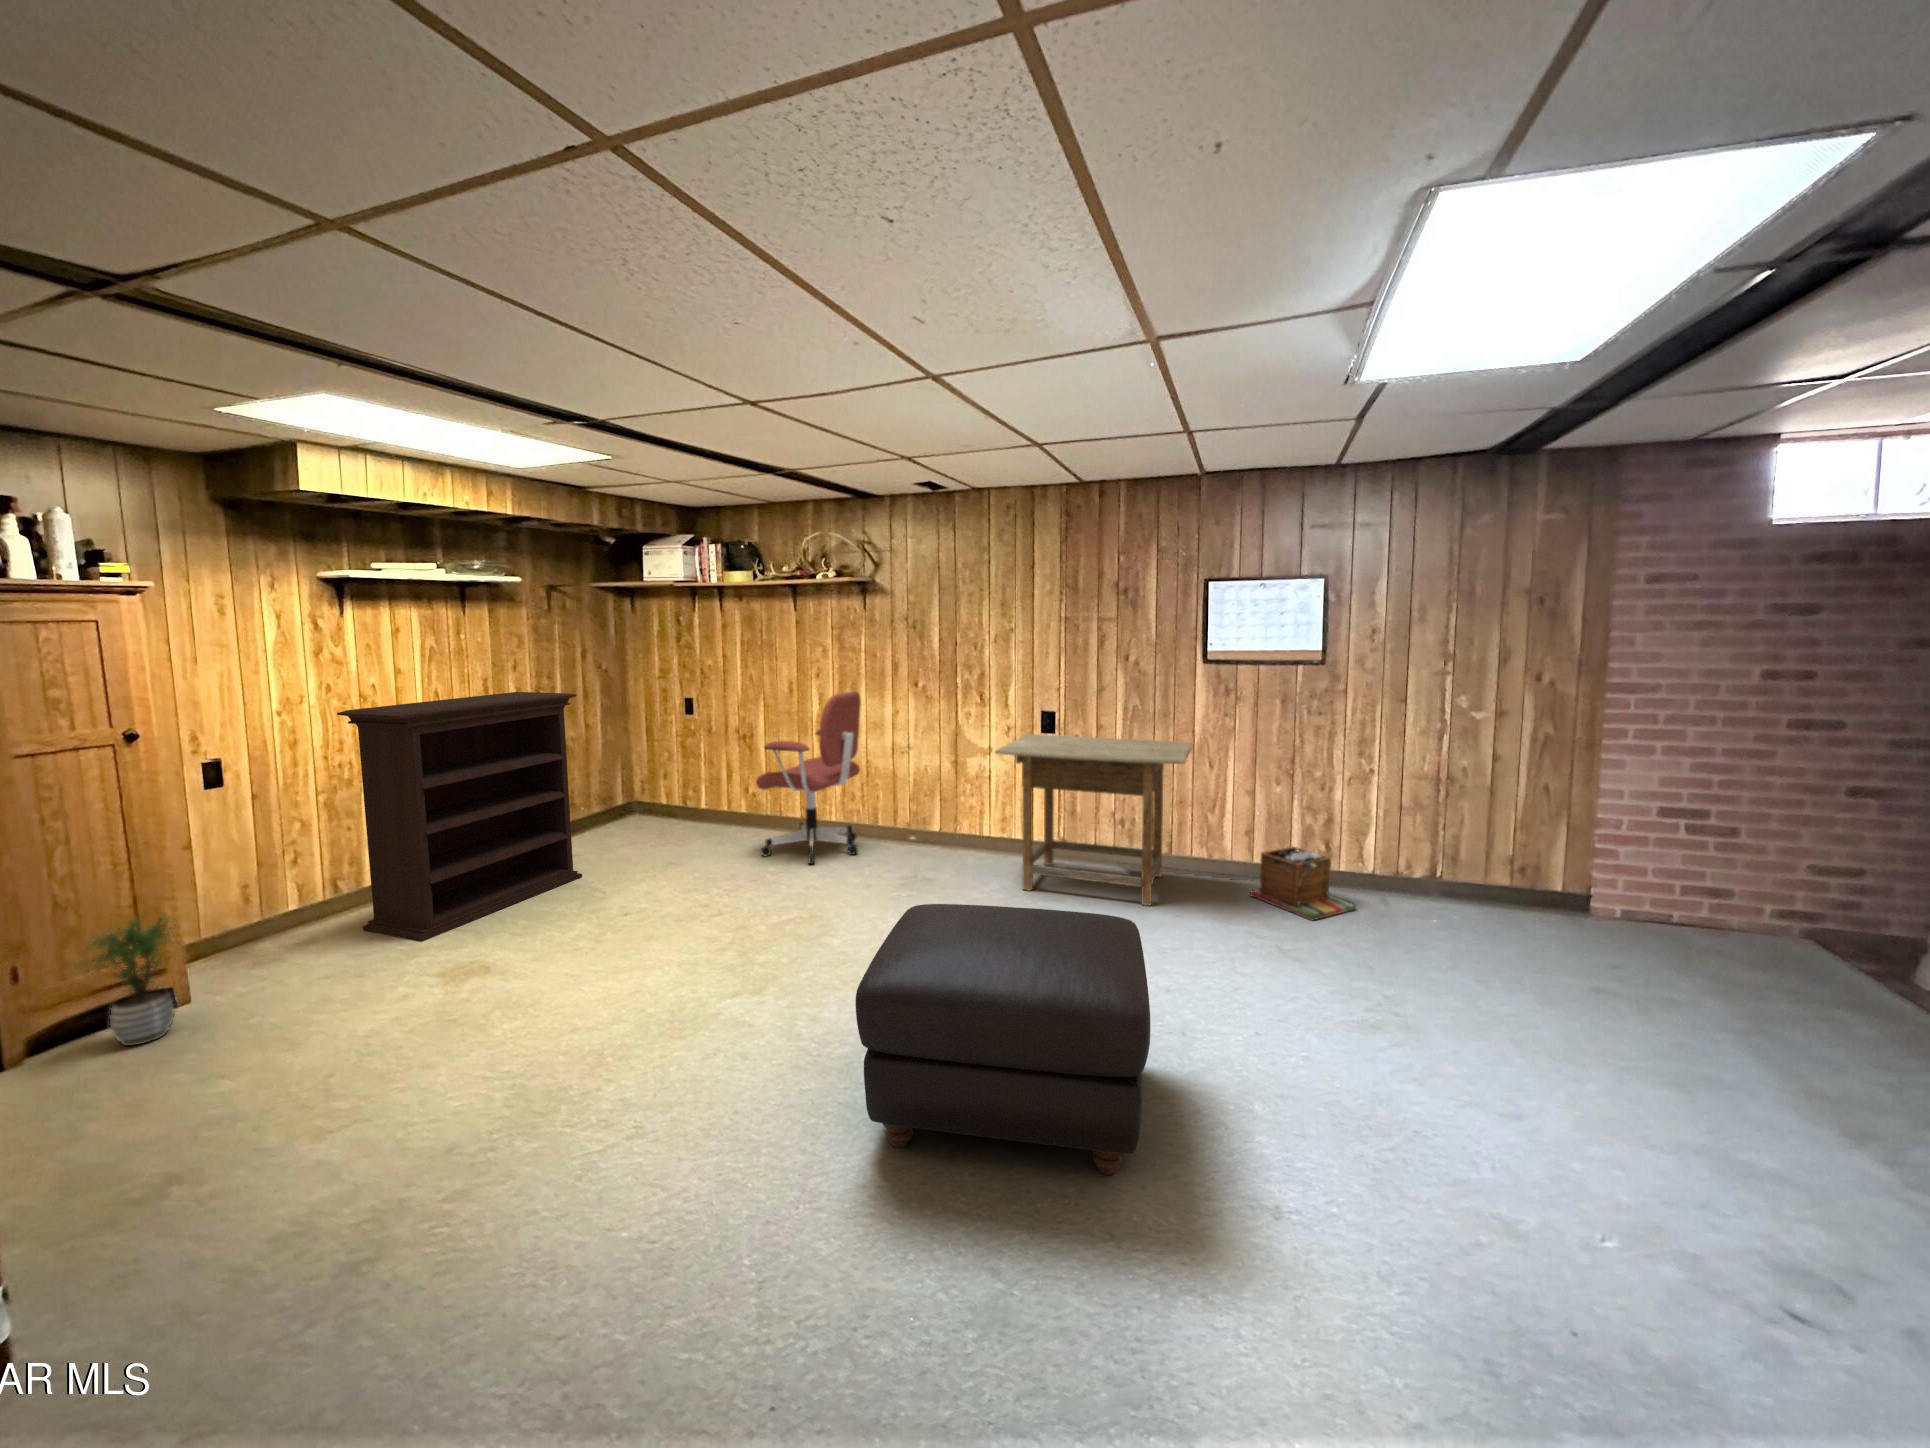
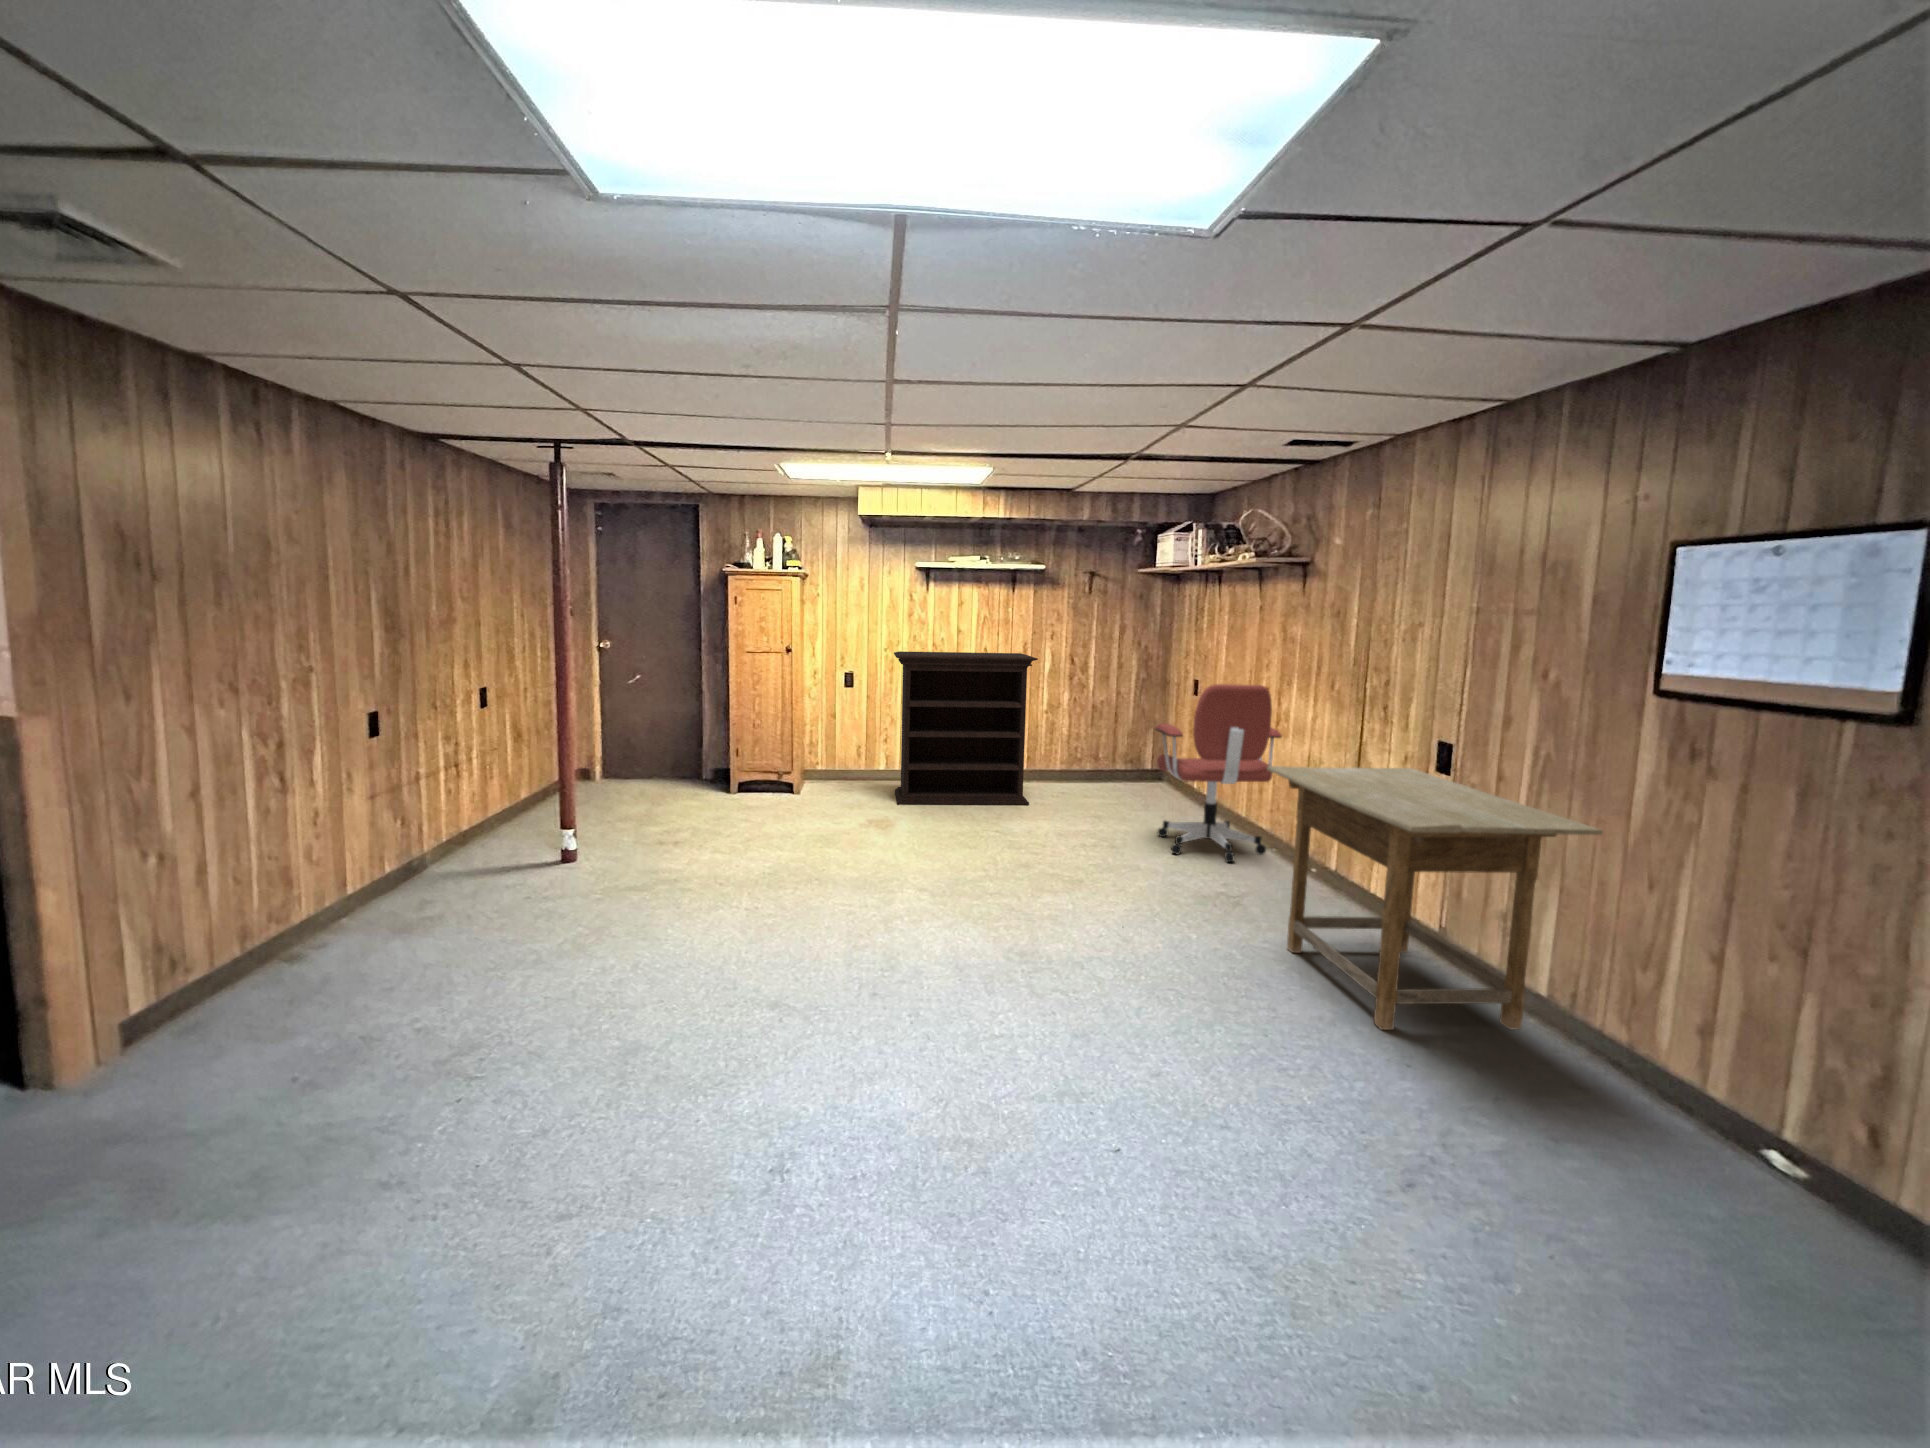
laundry basket: present [1250,847,1355,920] -> none [1586,1044,1756,1242]
ottoman: present [856,904,1150,1175] -> none [769,837,984,1056]
potted plant: present [75,915,180,1046] -> none [744,739,789,802]

